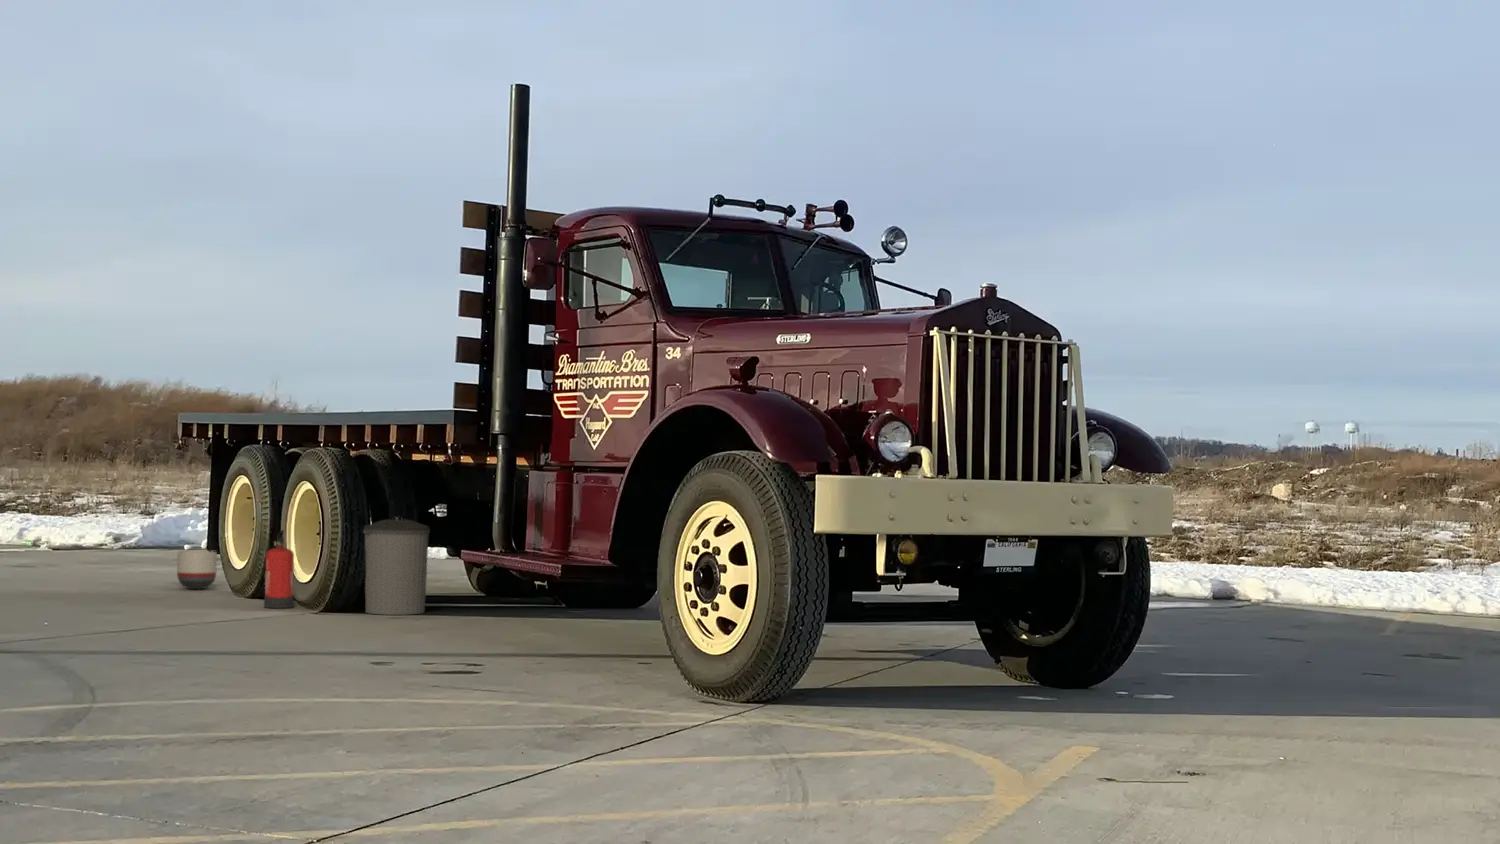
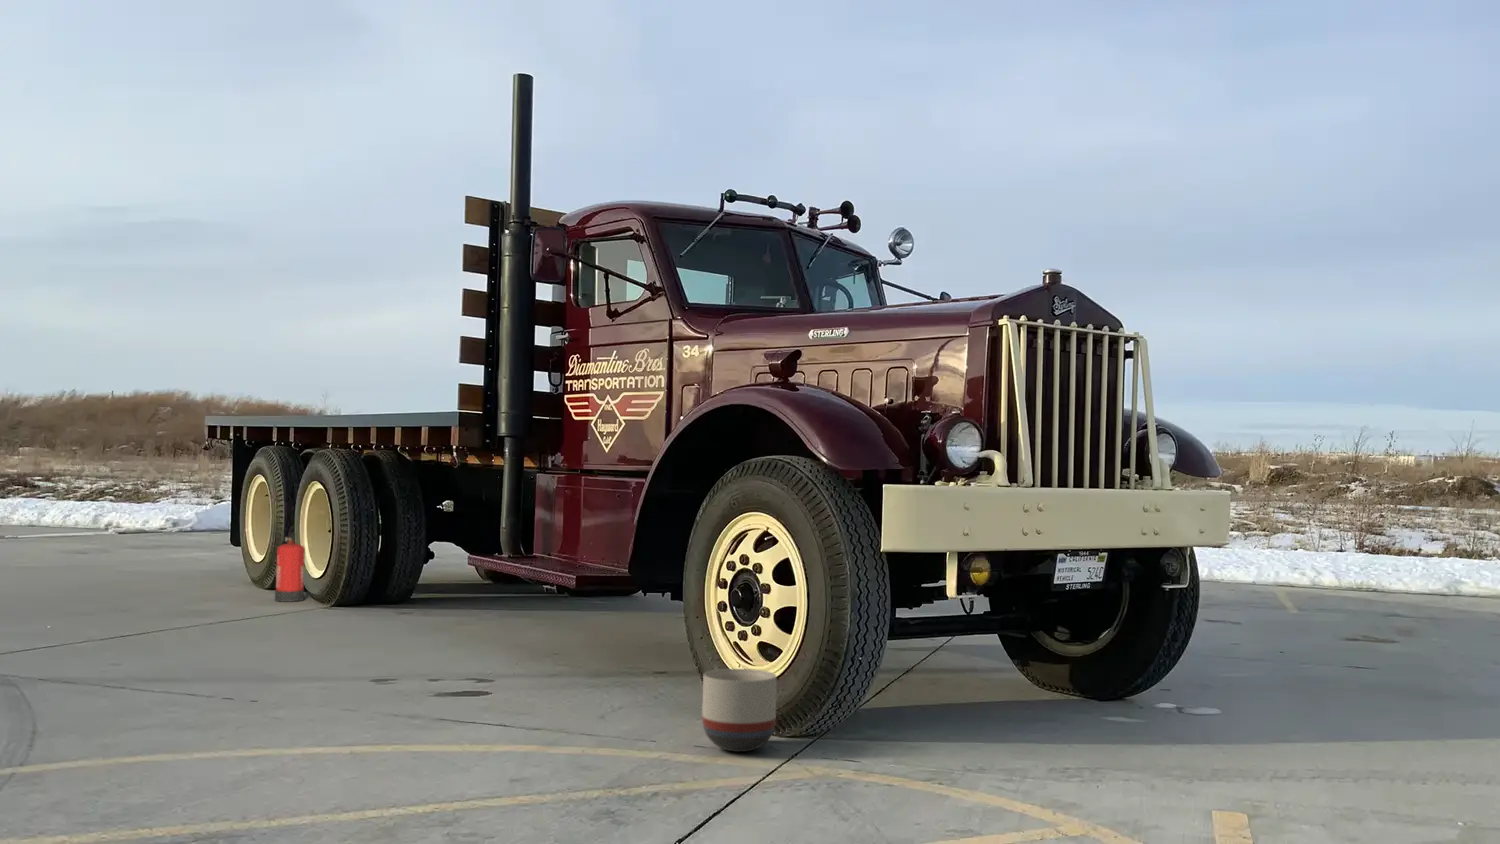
trash can: present [363,517,430,615] -> none [371,514,437,609]
planter: present [177,550,217,589] -> present [702,669,777,752]

